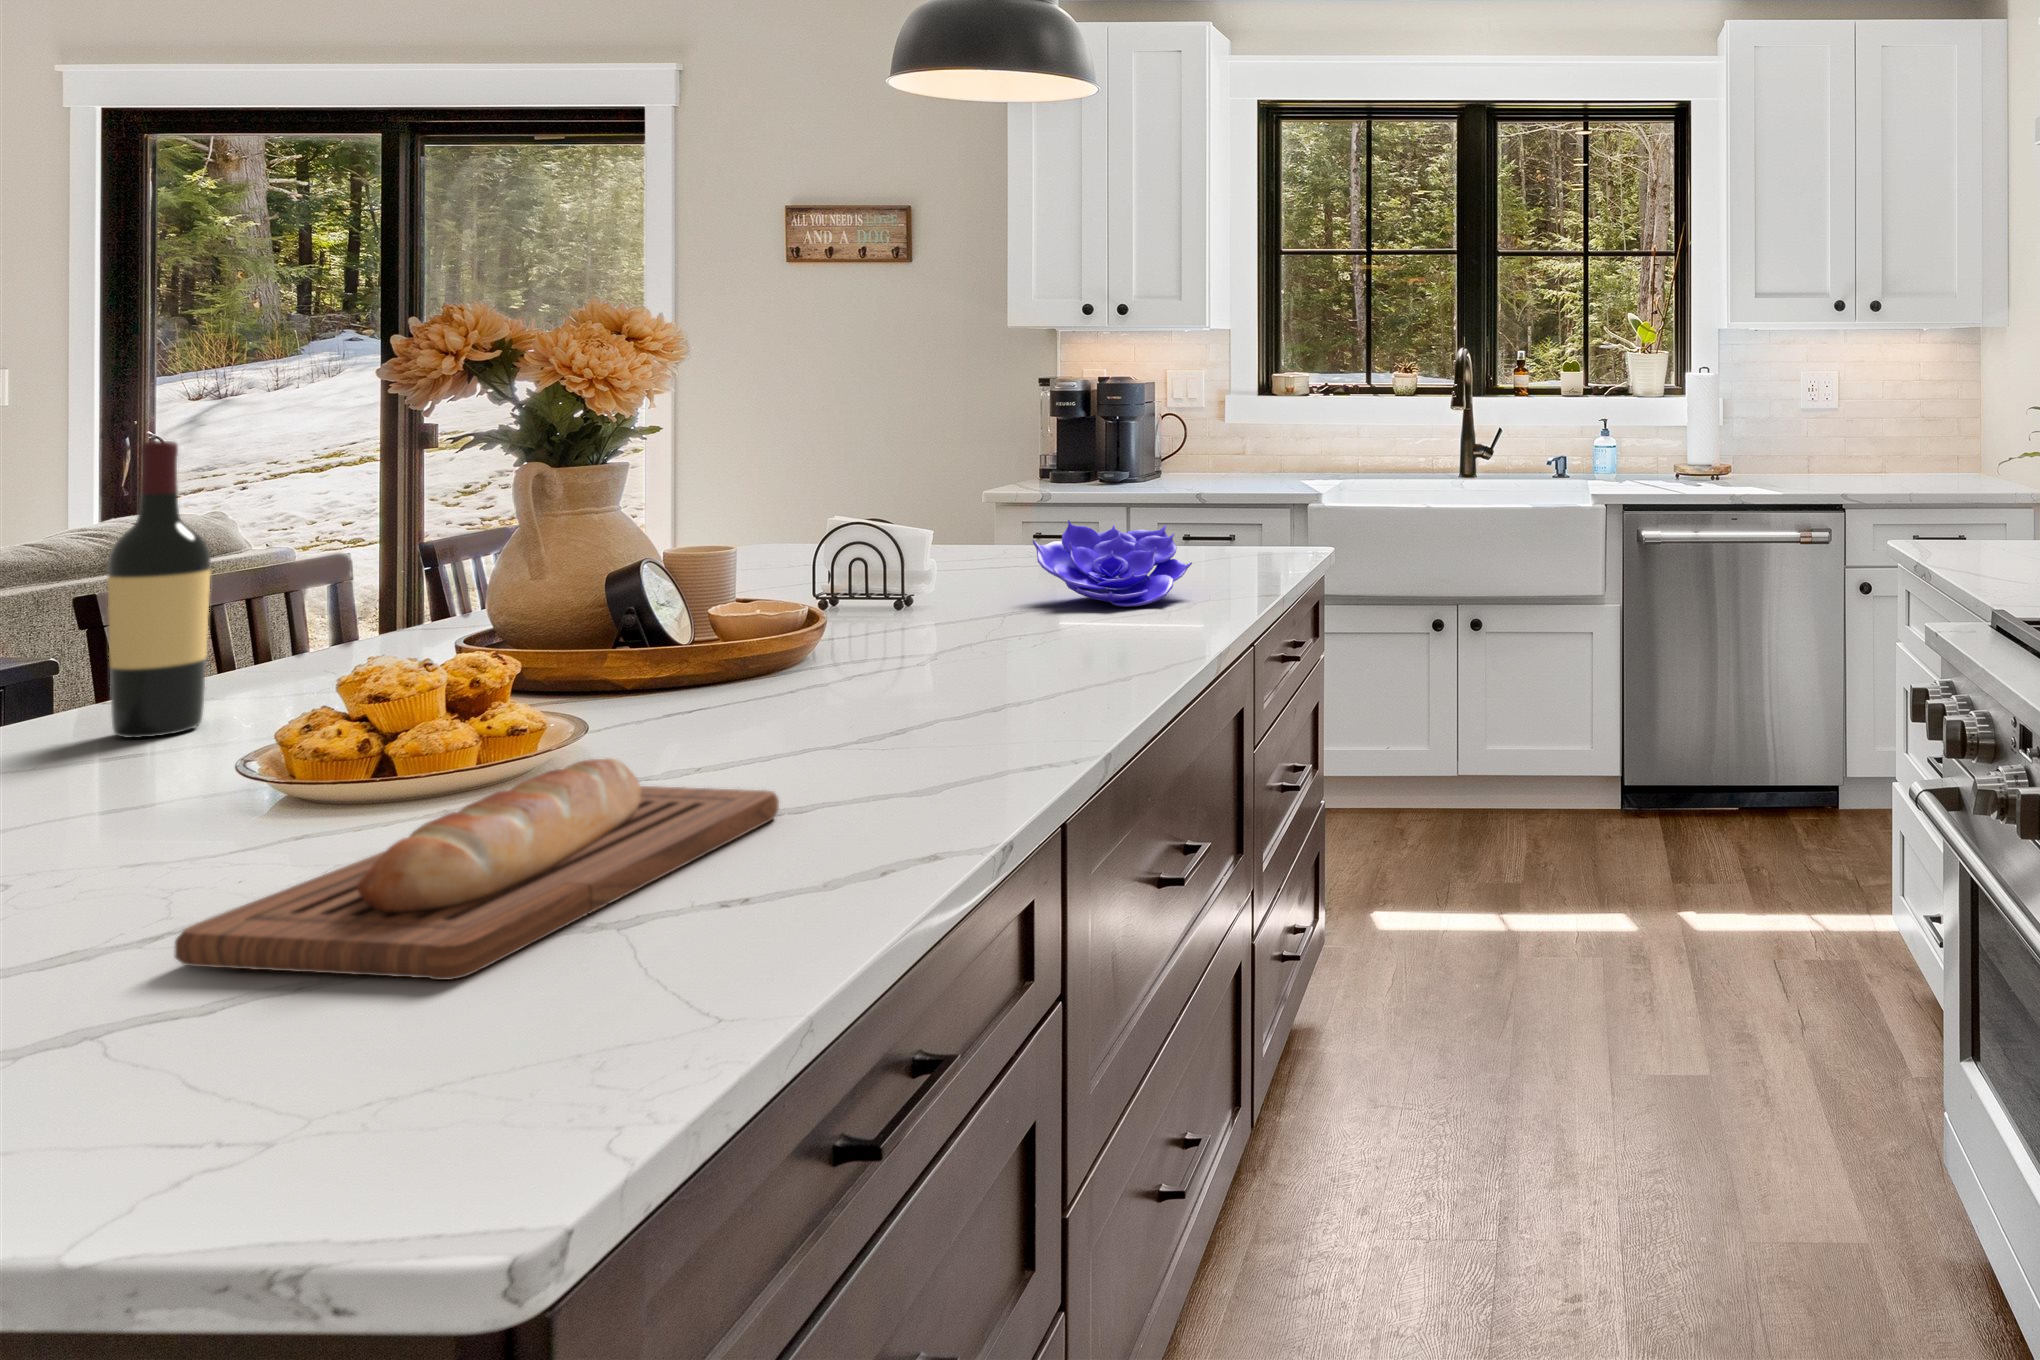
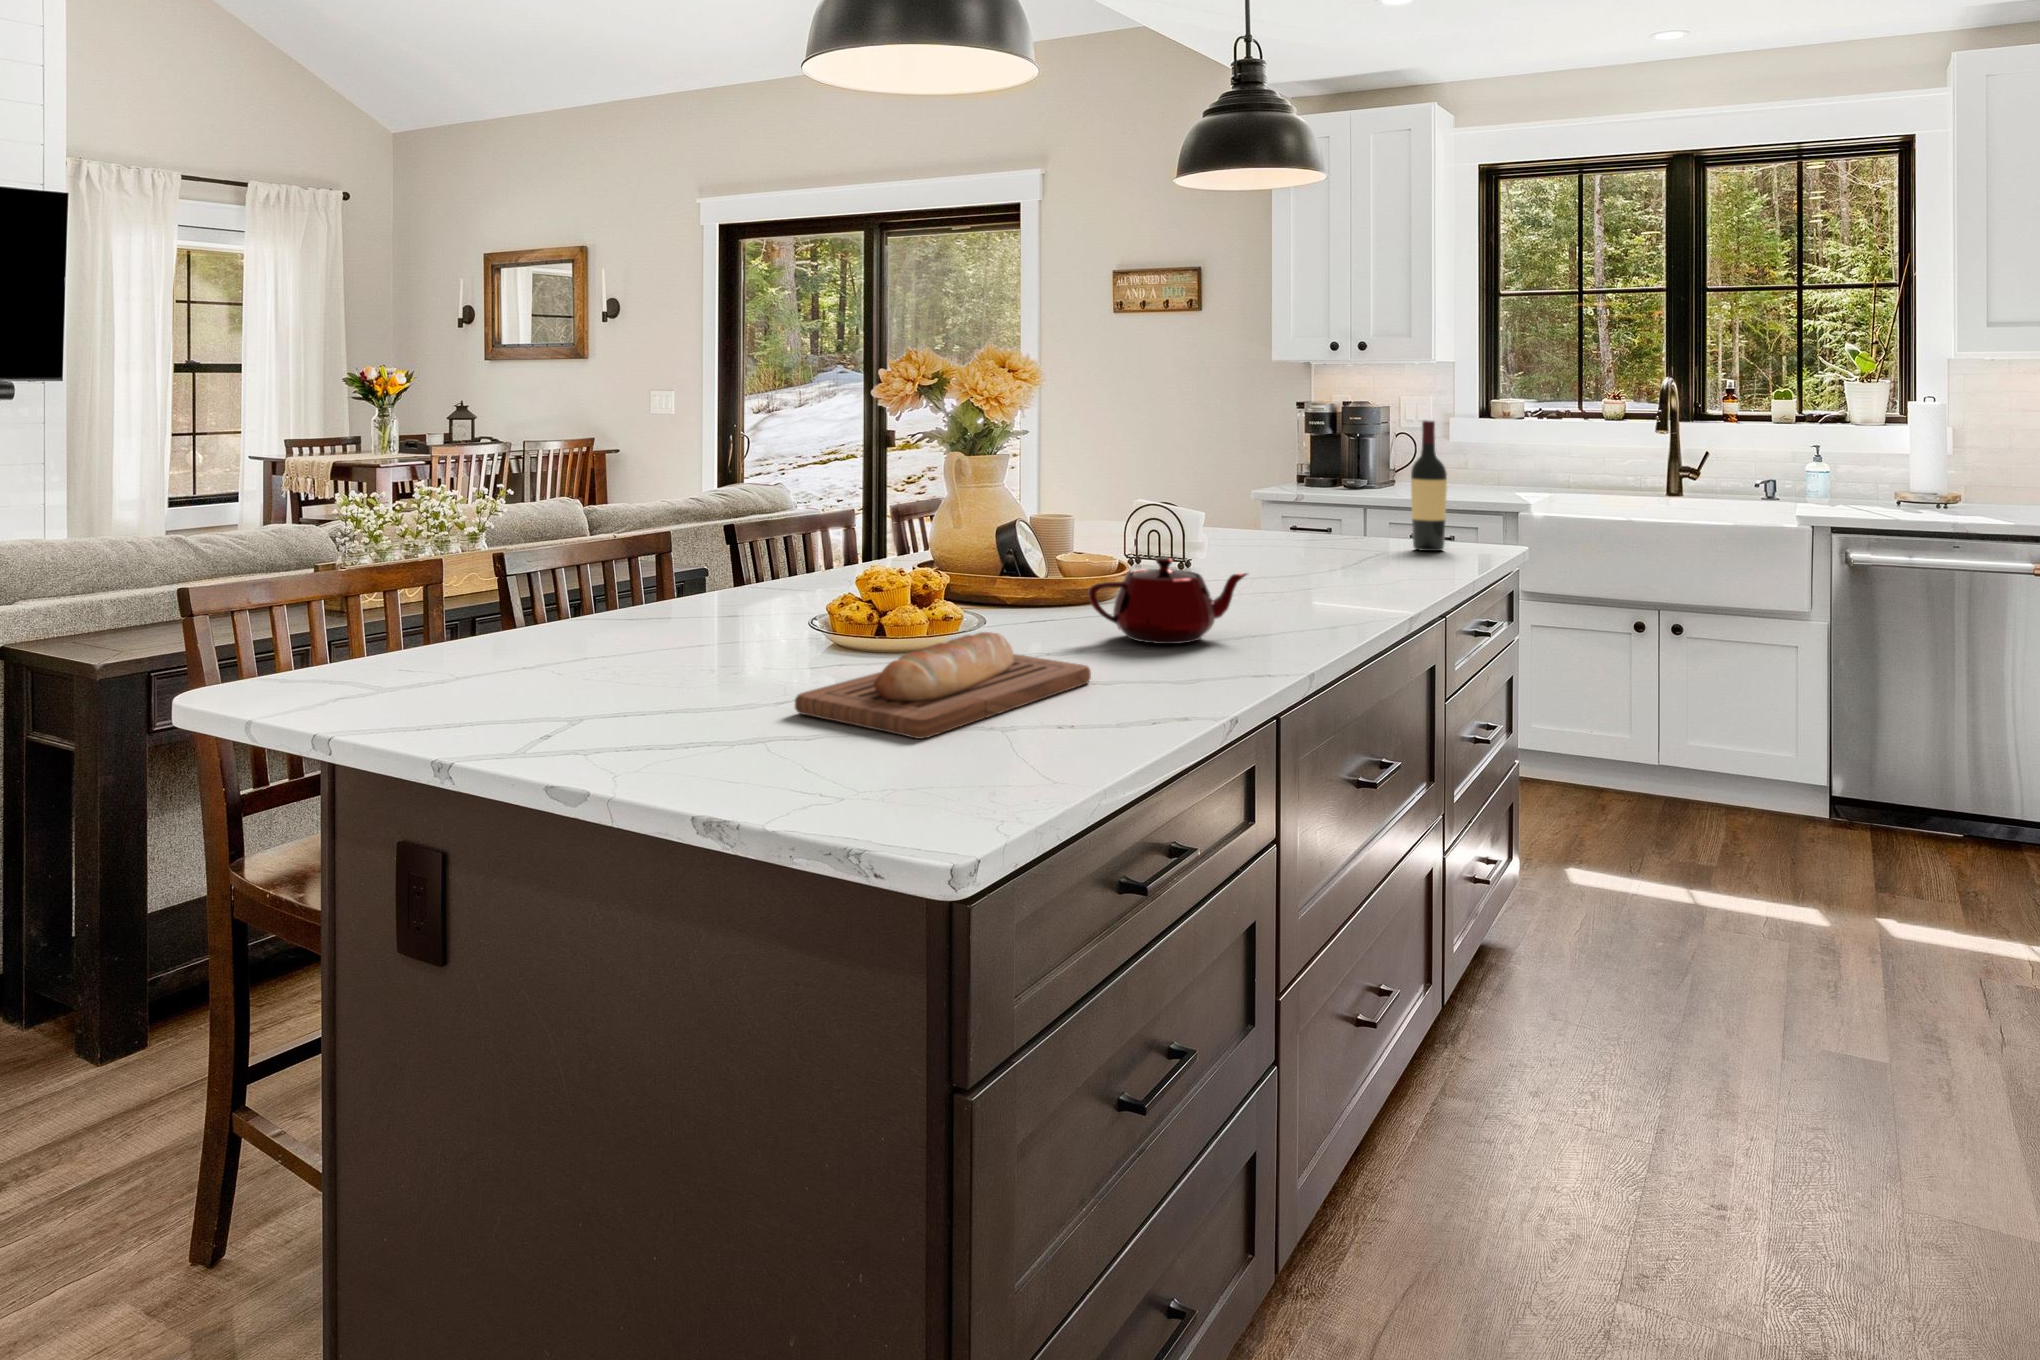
wine bottle: present [108,441,211,738] -> present [1411,420,1447,551]
decorative bowl: present [1033,520,1192,607] -> none [1273,509,1394,578]
teapot: none [769,607,1018,735] -> present [1088,557,1247,644]

